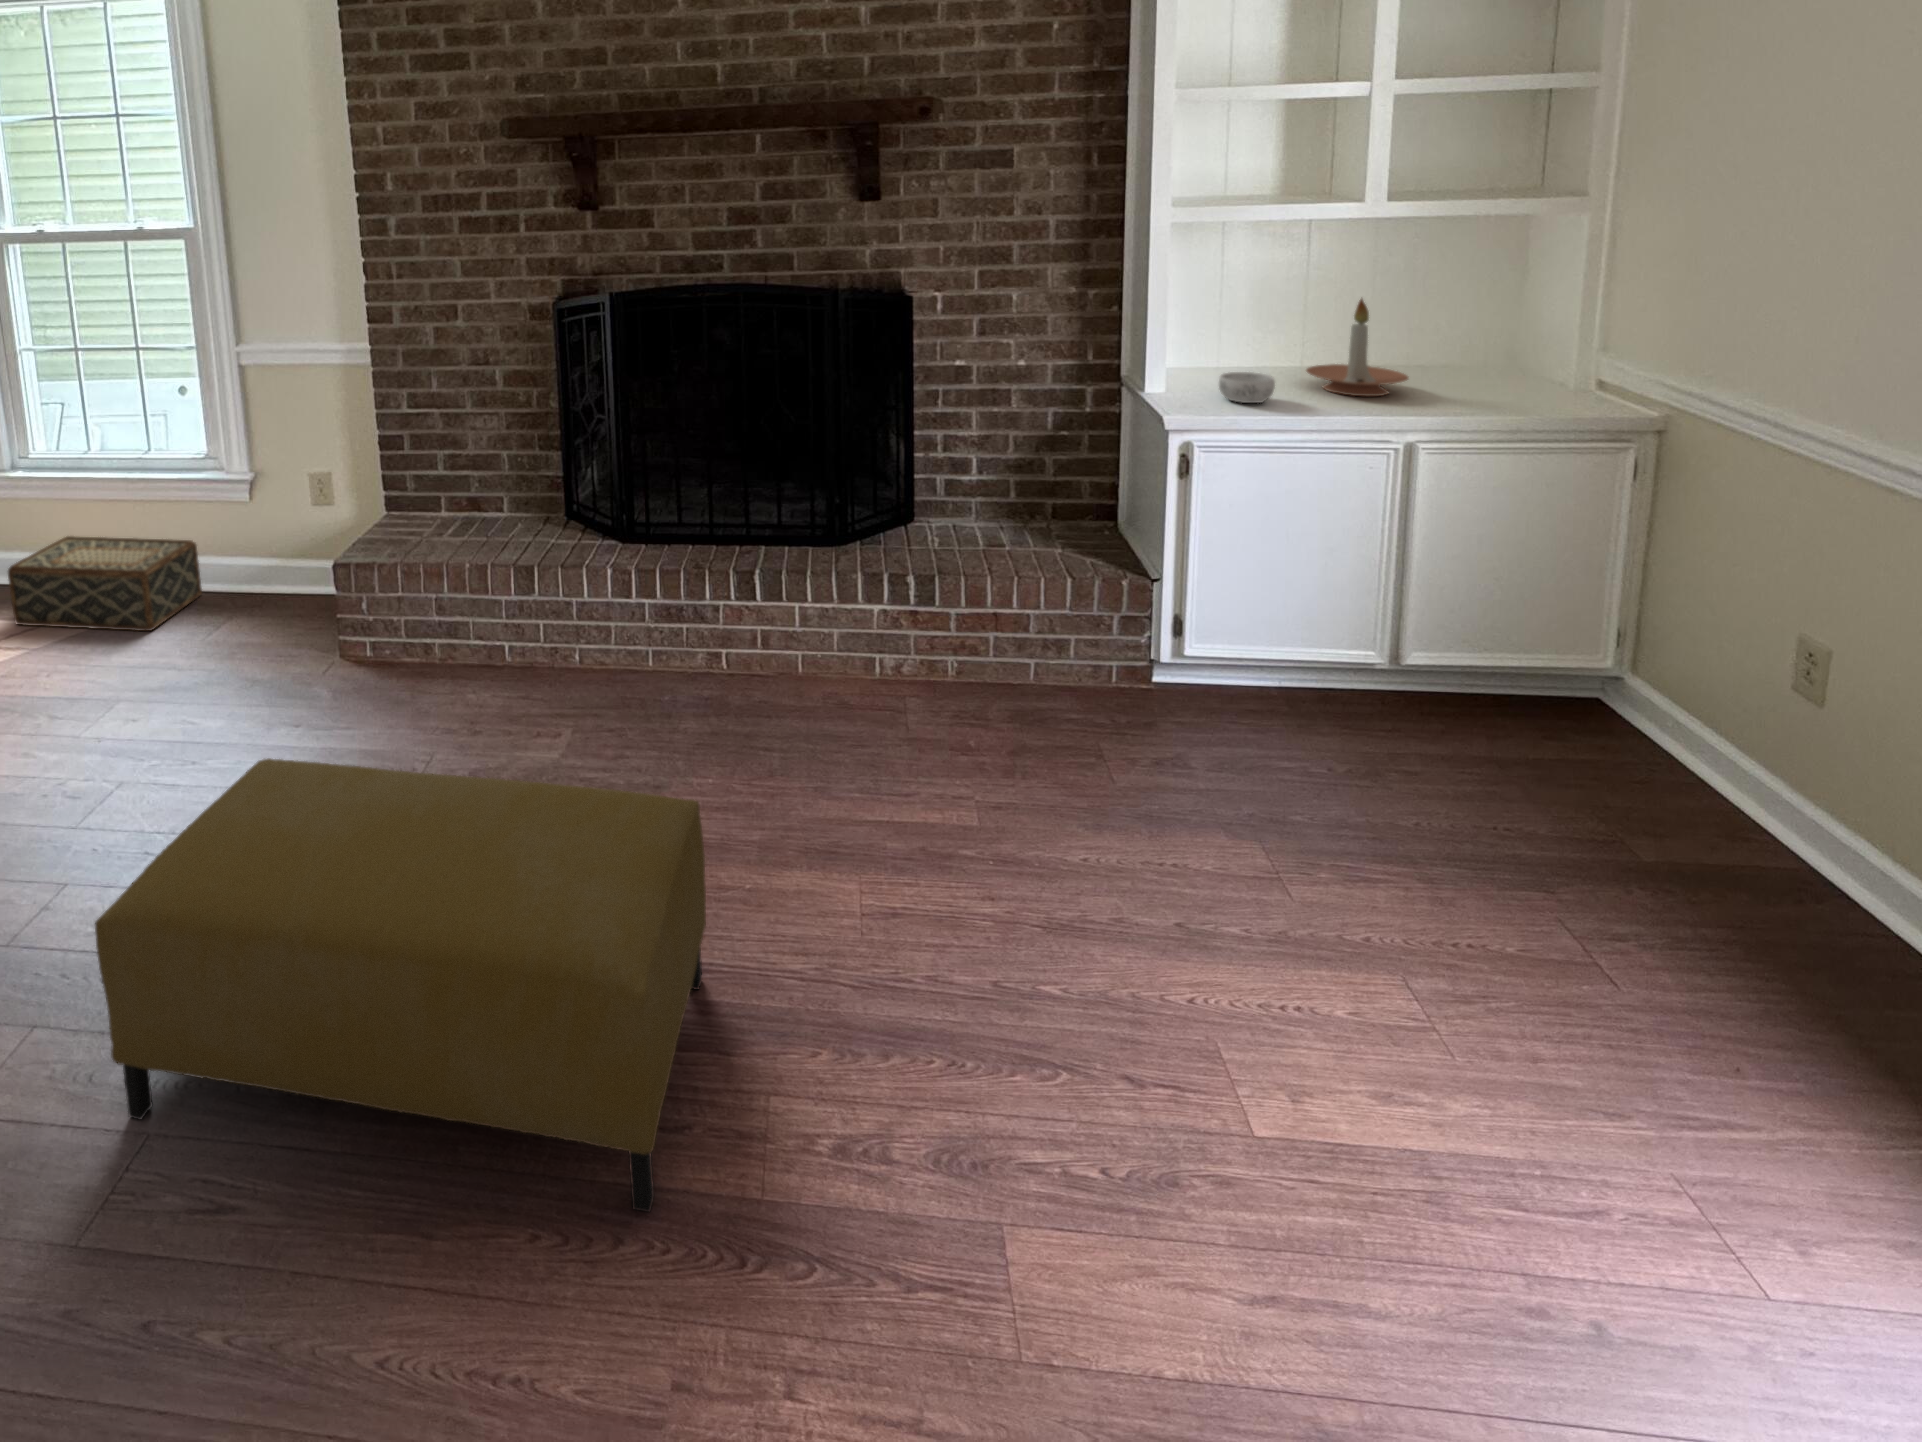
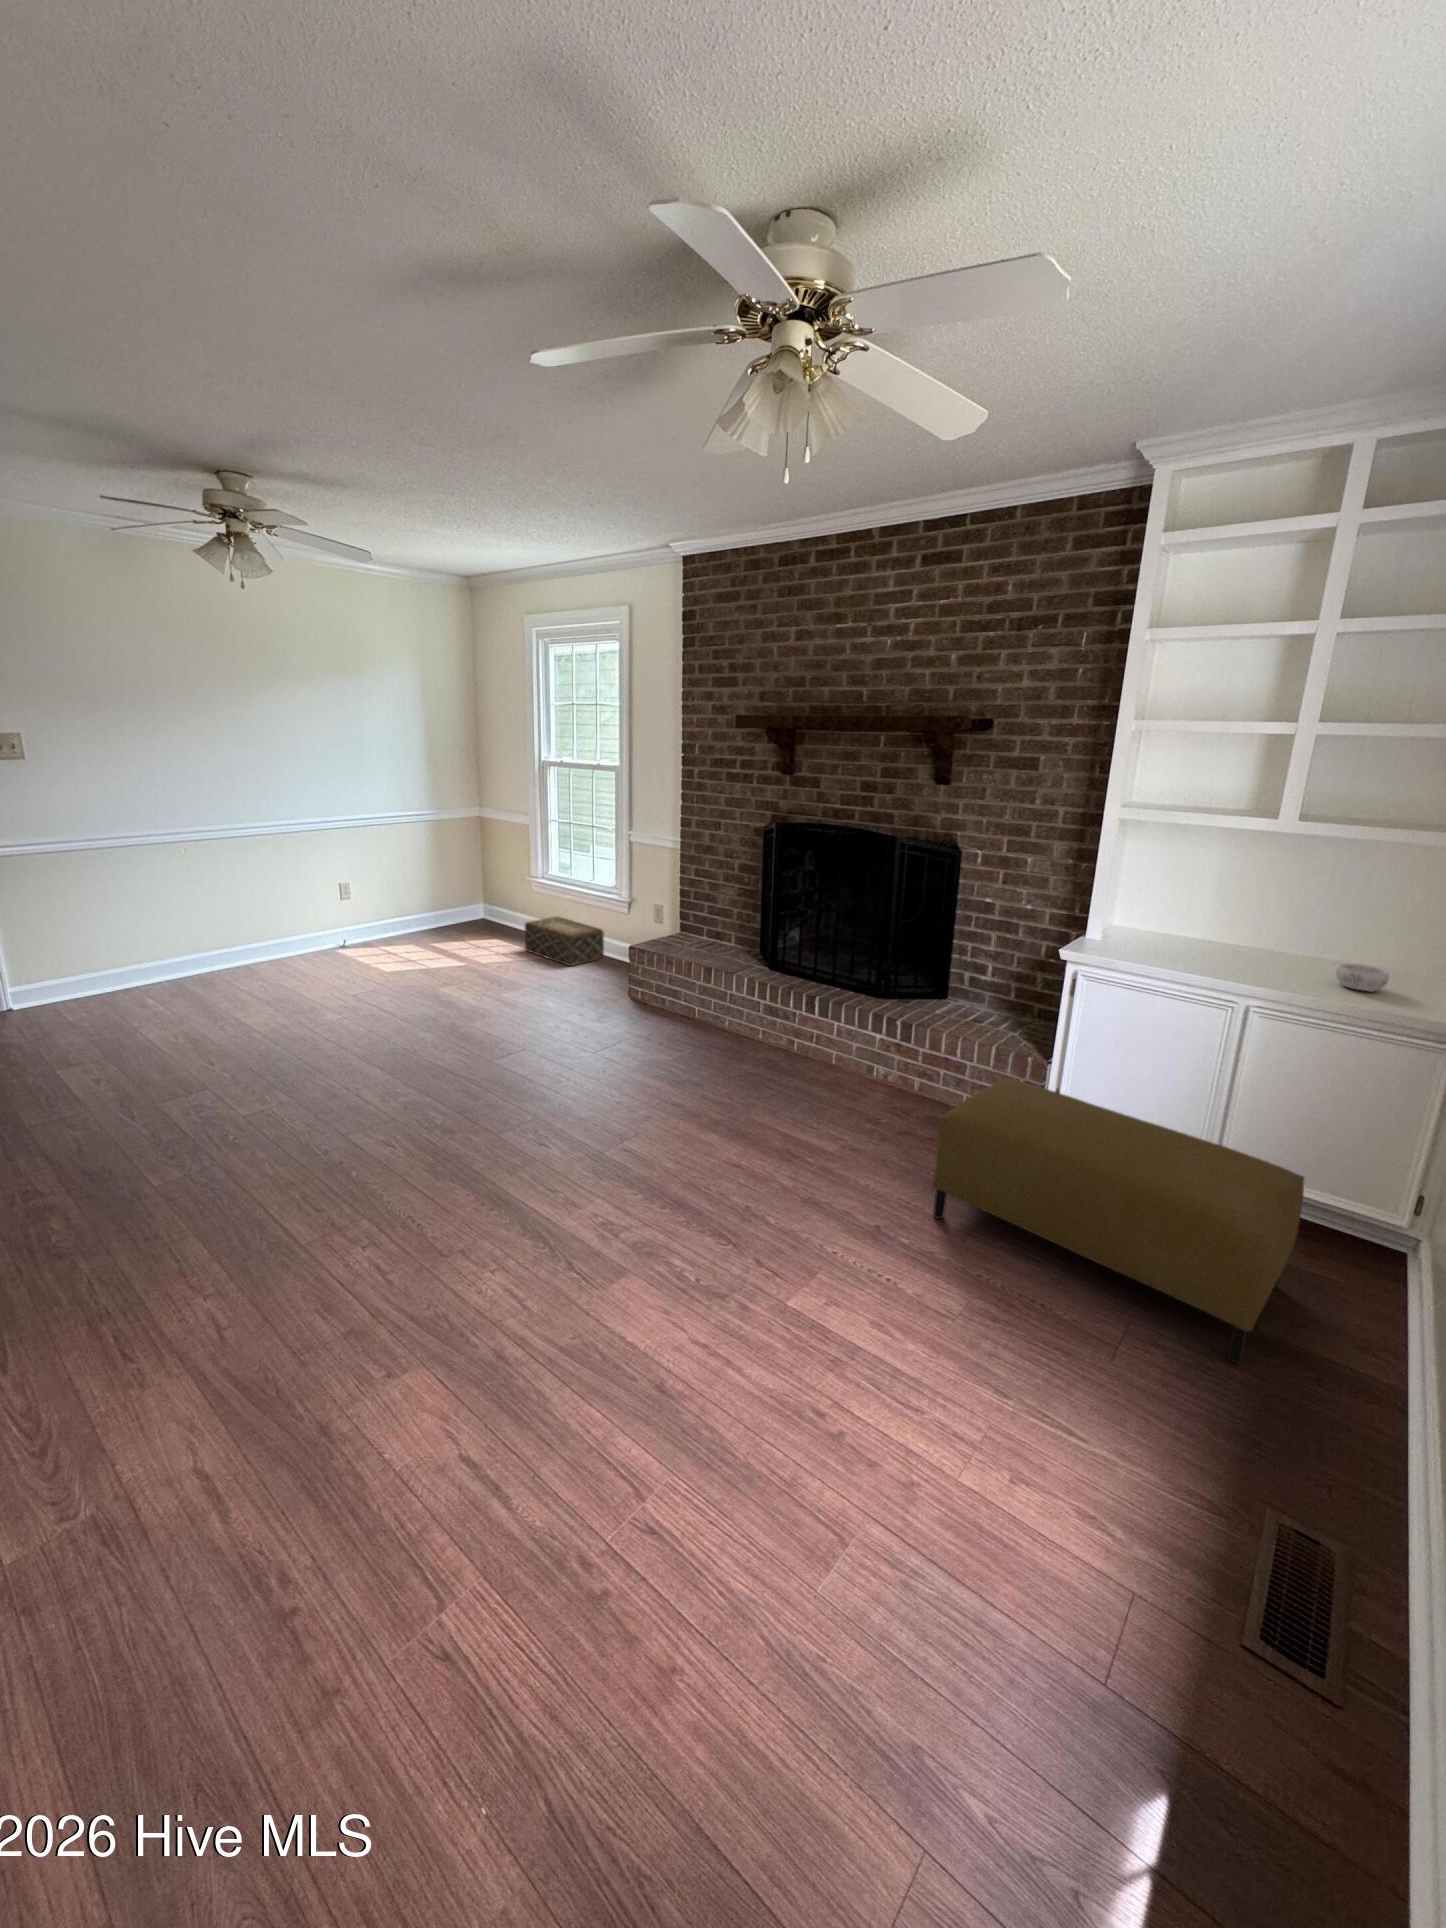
candle holder: present [1306,299,1408,396] -> none [1212,893,1294,971]
decorative bowl: present [1219,372,1275,403] -> present [1336,964,1389,992]
ottoman: present [95,758,706,1212] -> present [933,1078,1304,1364]

